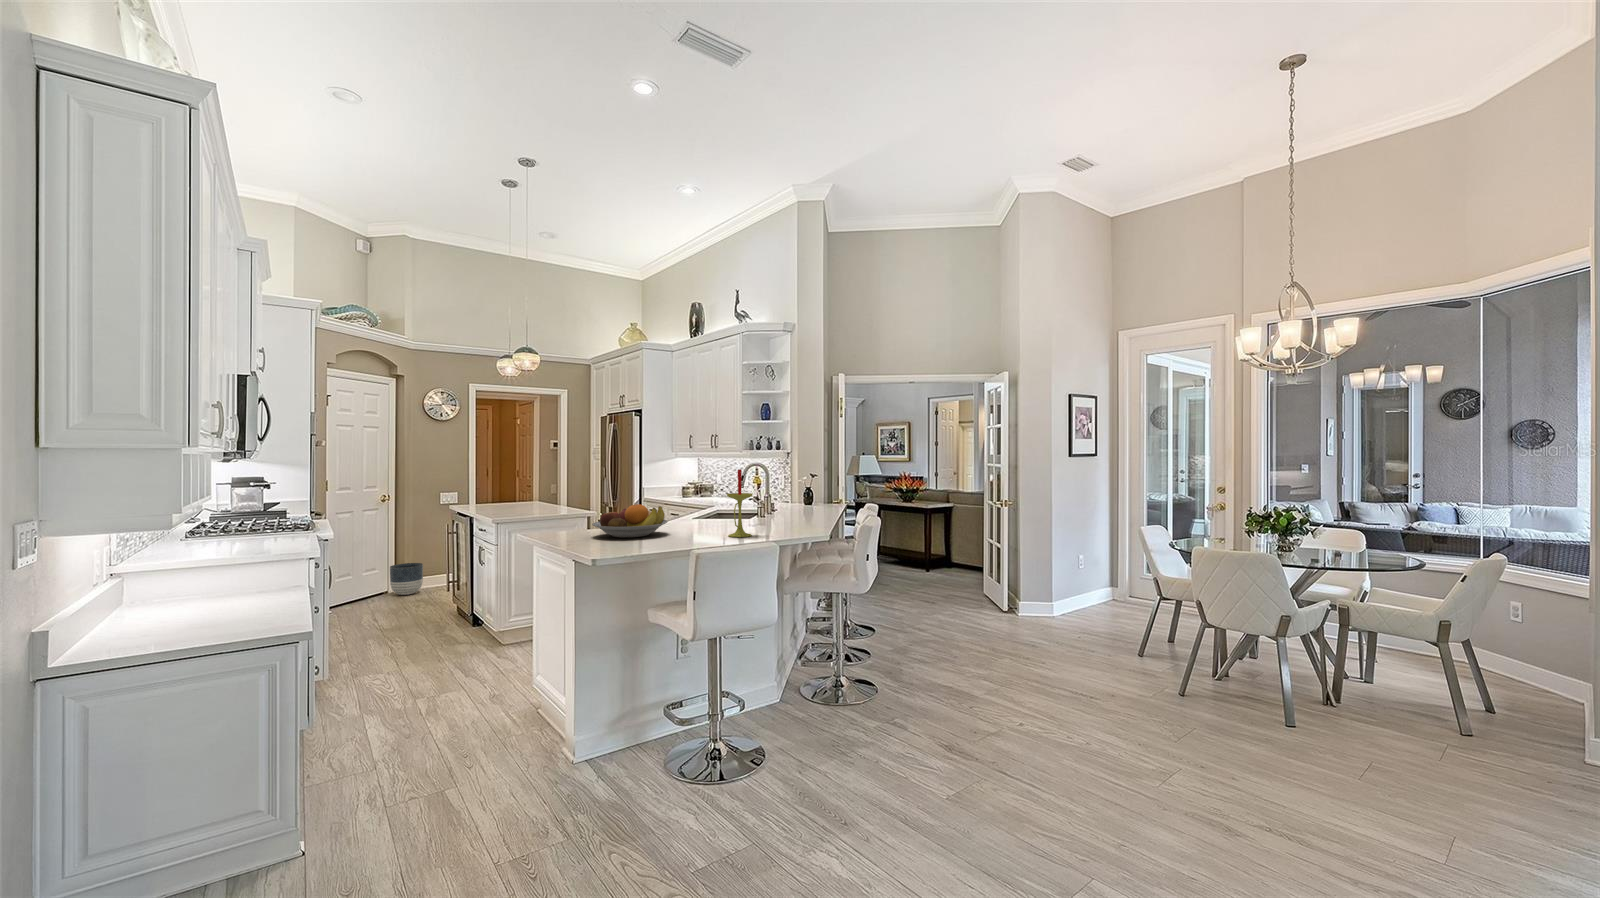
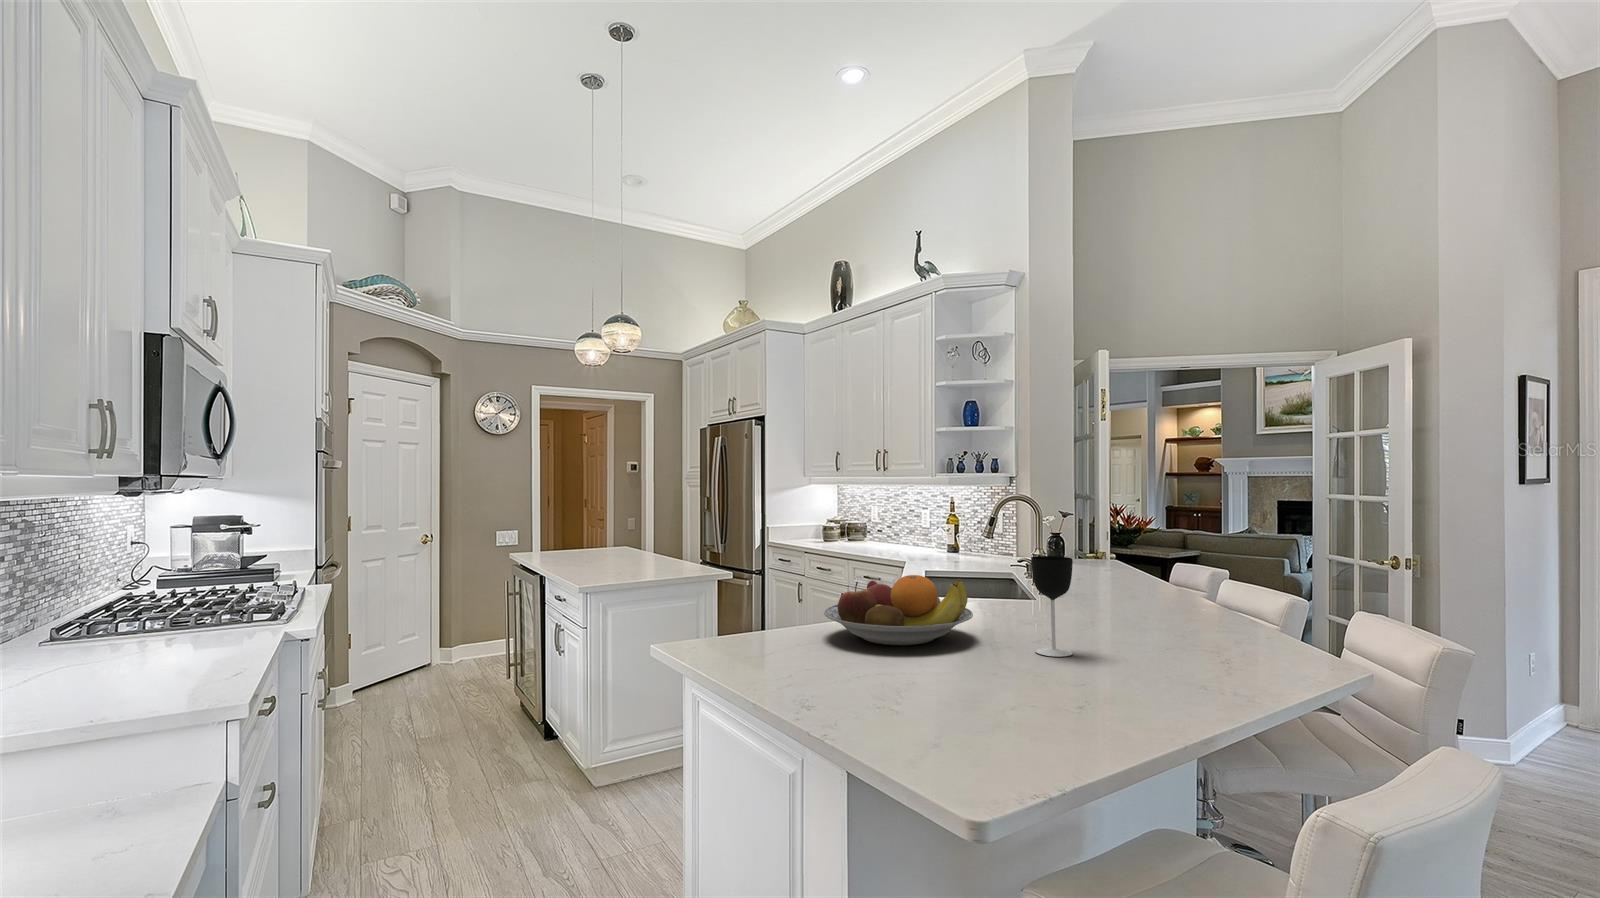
candle: present [727,469,753,537] -> none [1108,500,1170,650]
wine glass: none [684,494,702,540] -> present [1031,556,1073,657]
planter: present [390,563,423,595] -> none [427,632,471,678]

